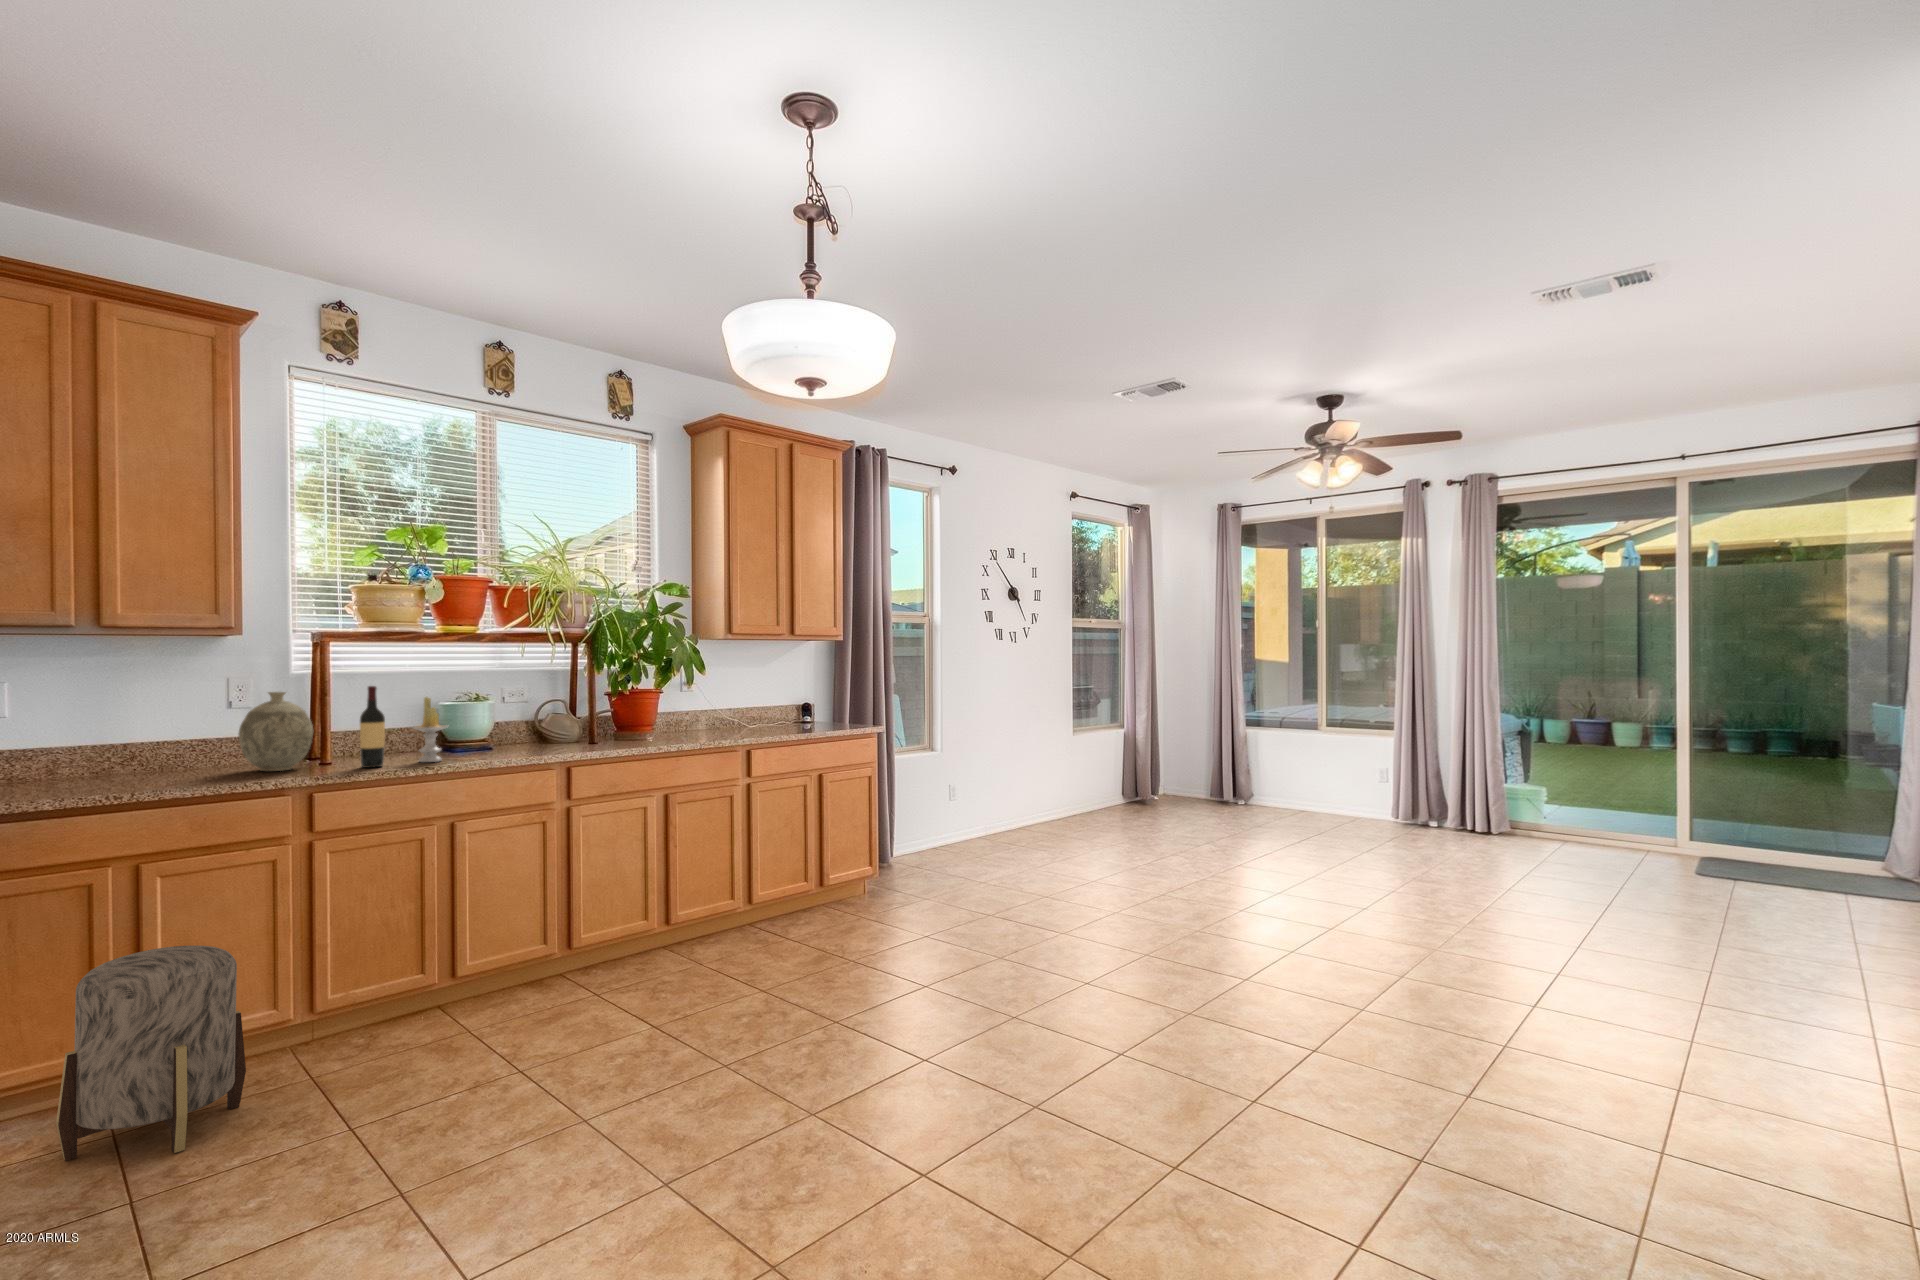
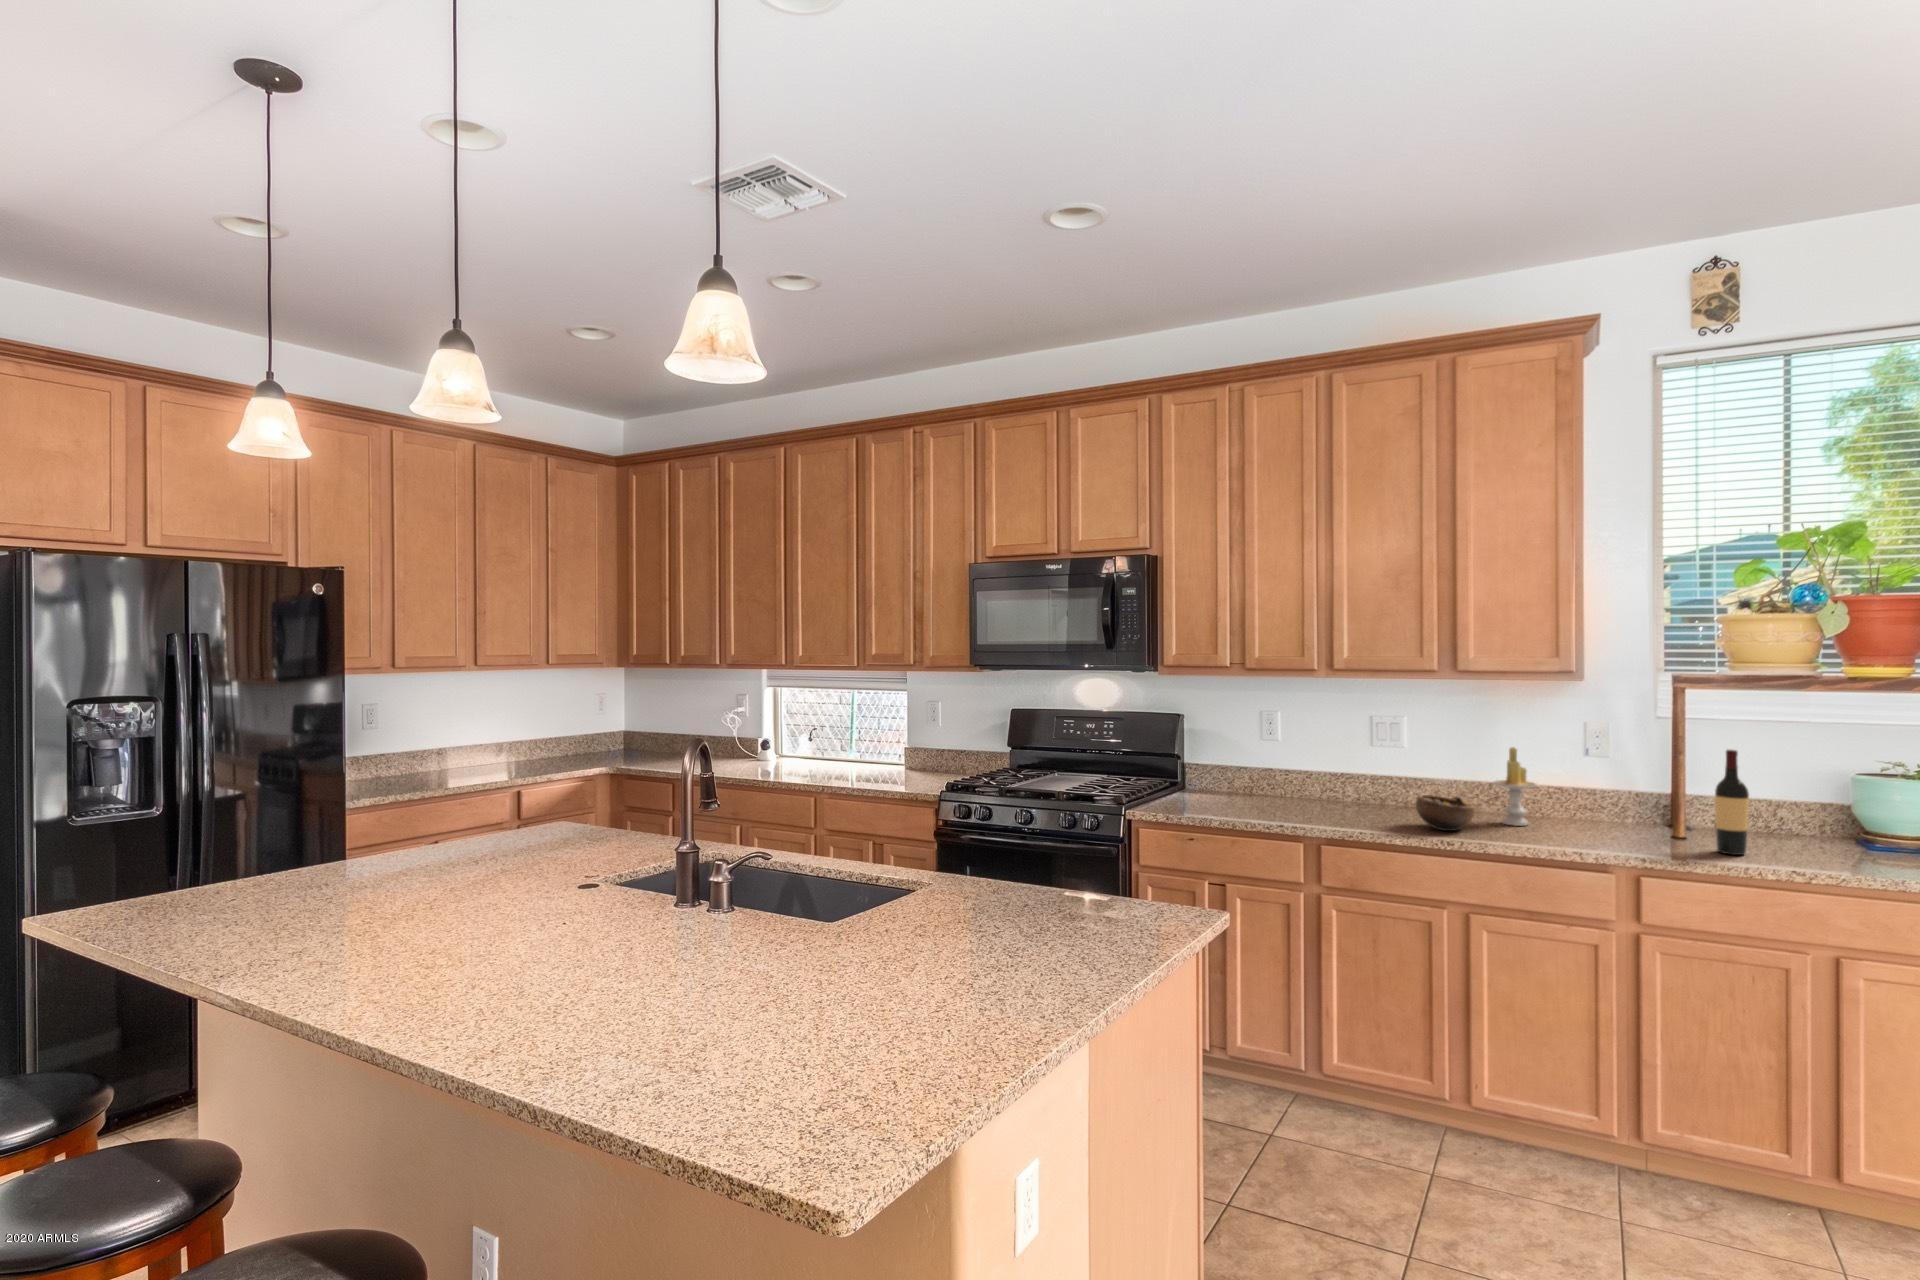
decorative vase: present [239,692,313,771] -> none [1581,745,1664,838]
candle: present [413,697,448,762] -> present [1495,747,1536,826]
bowl: none [53,751,130,790] -> present [1416,795,1475,831]
ottoman: present [56,946,246,1161] -> none [1385,1005,1546,1226]

